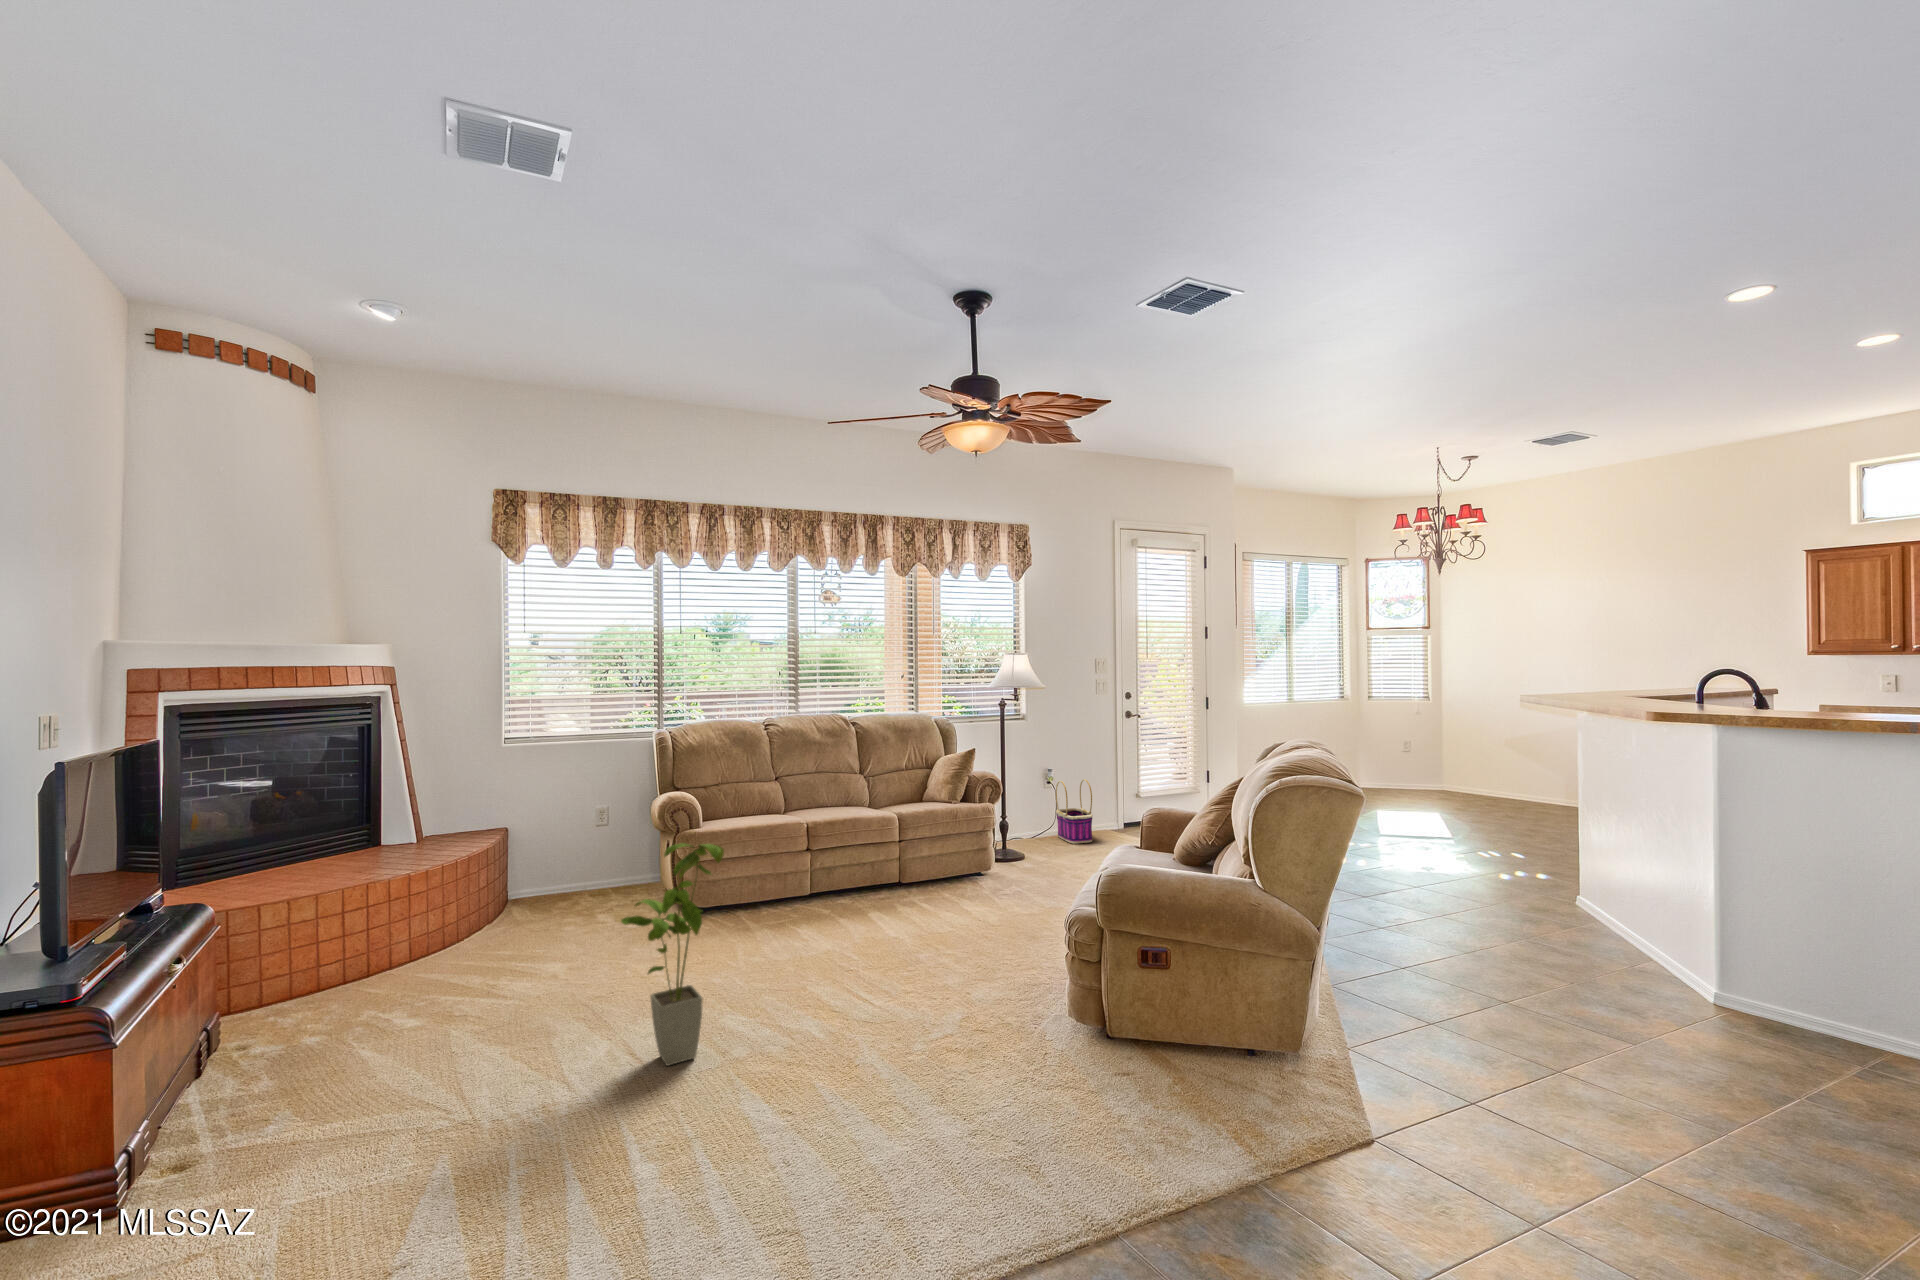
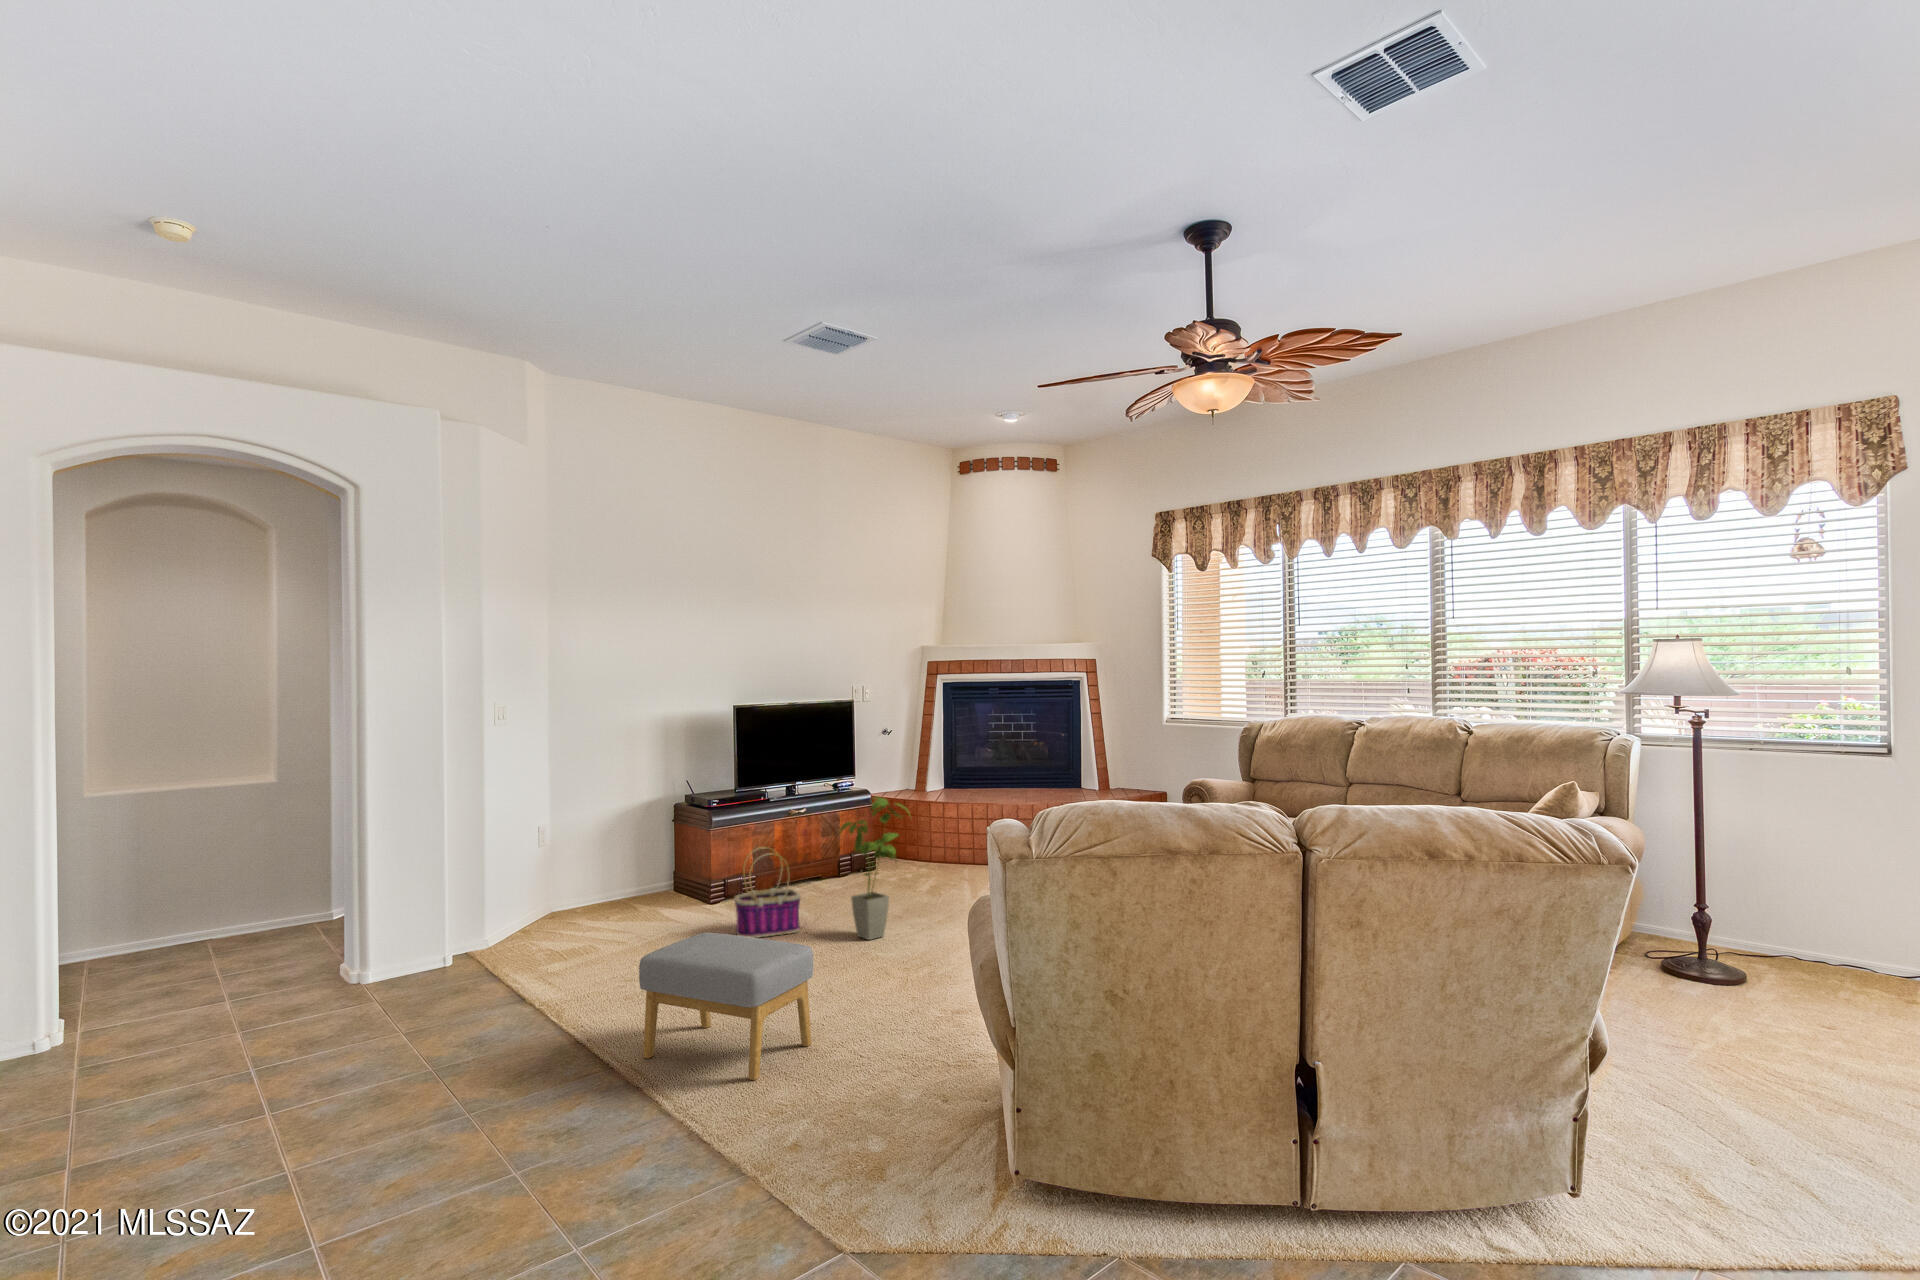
basket: present [1056,779,1093,844] -> present [734,847,801,938]
footstool: none [1003,973,1207,1226] -> present [639,933,813,1080]

